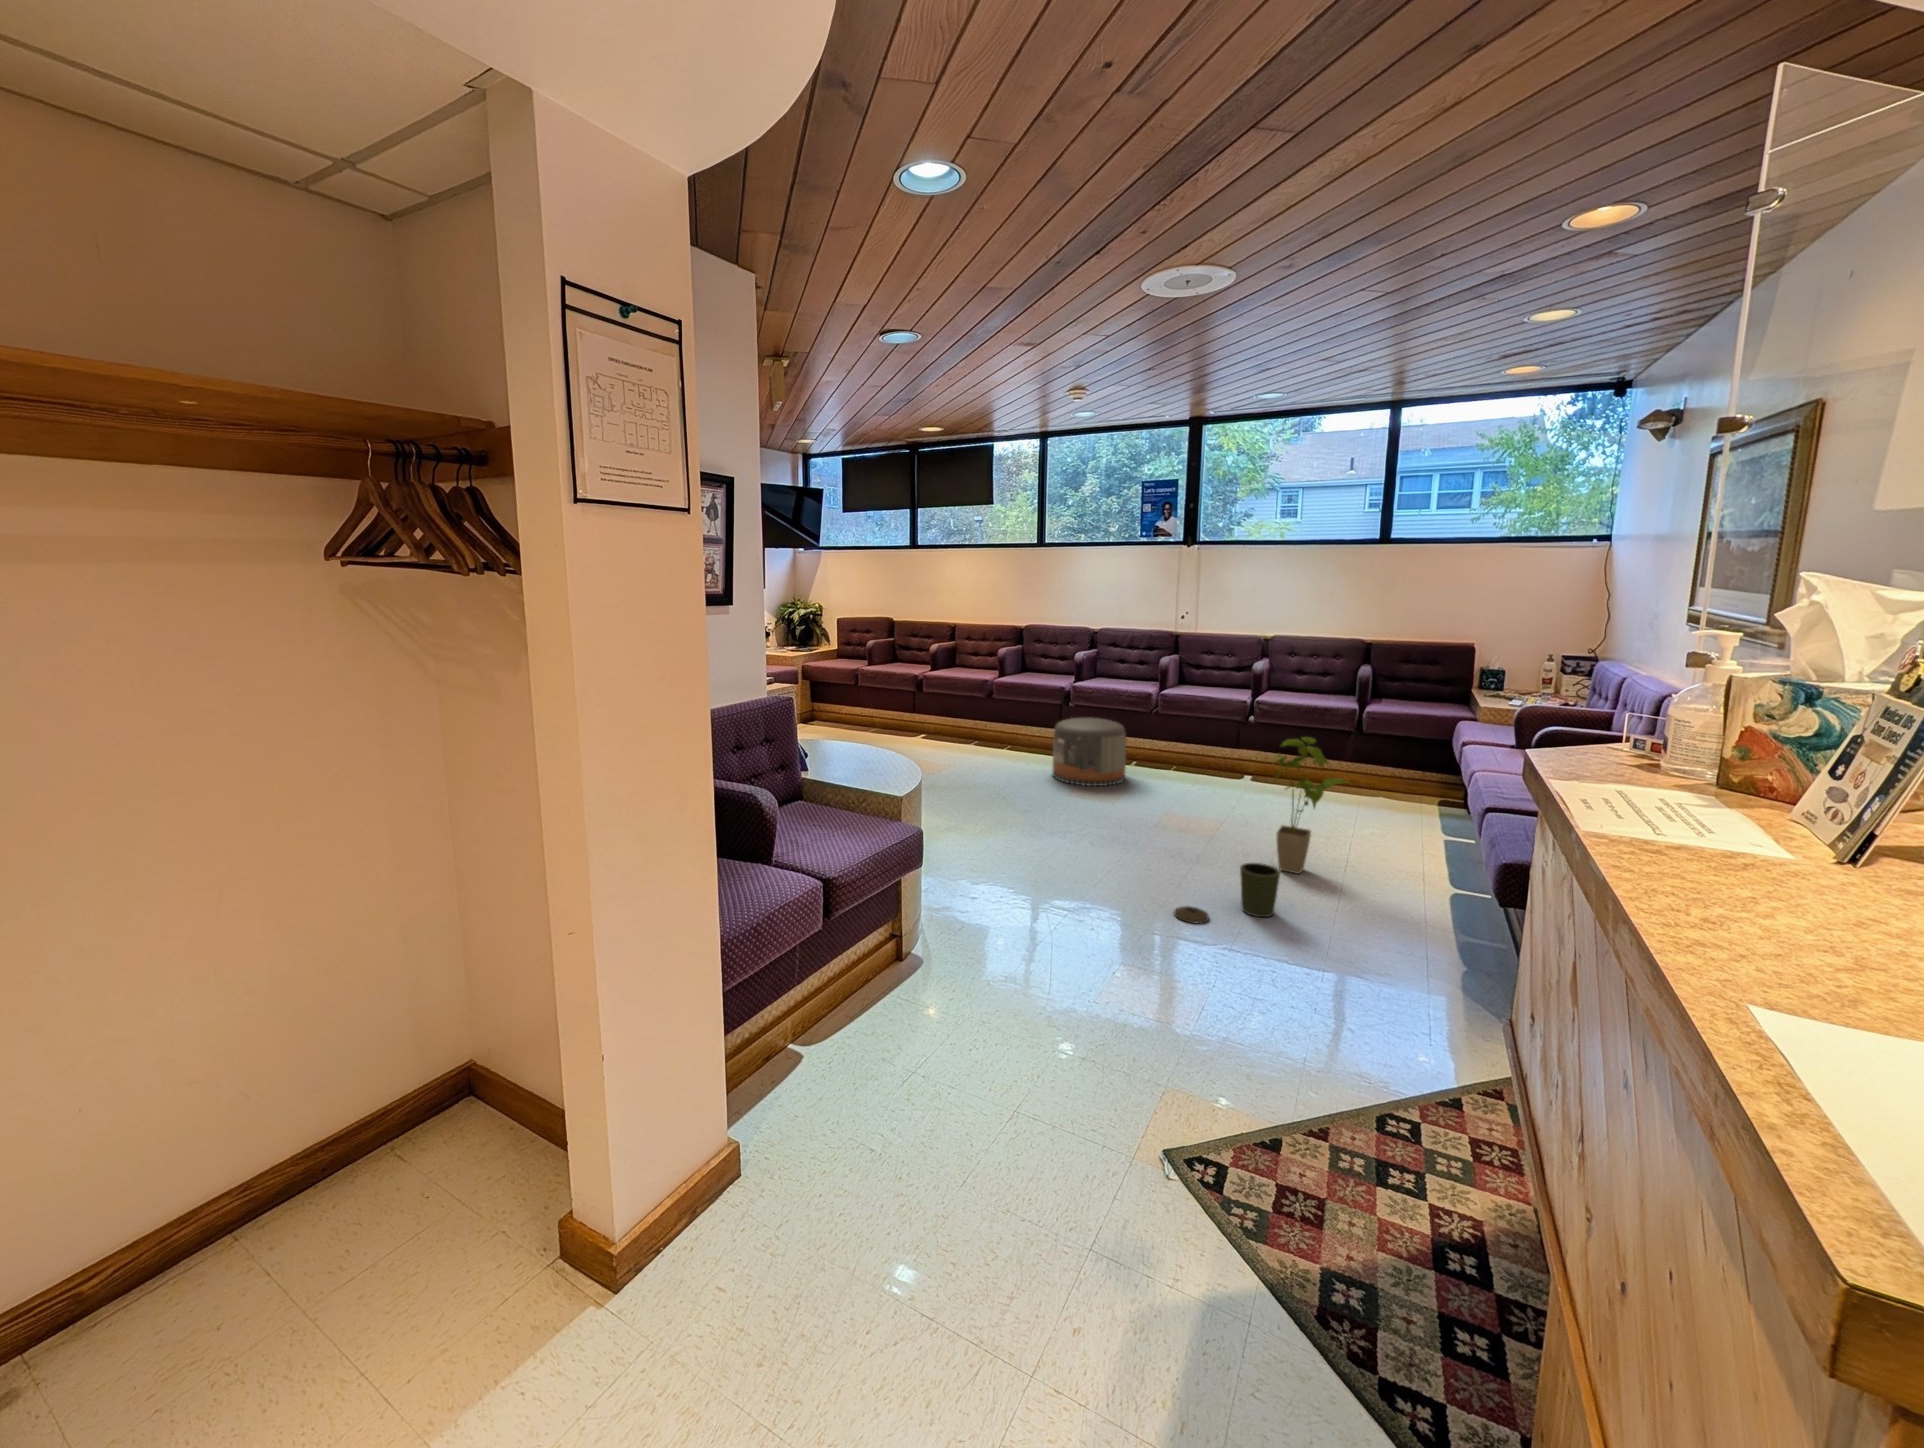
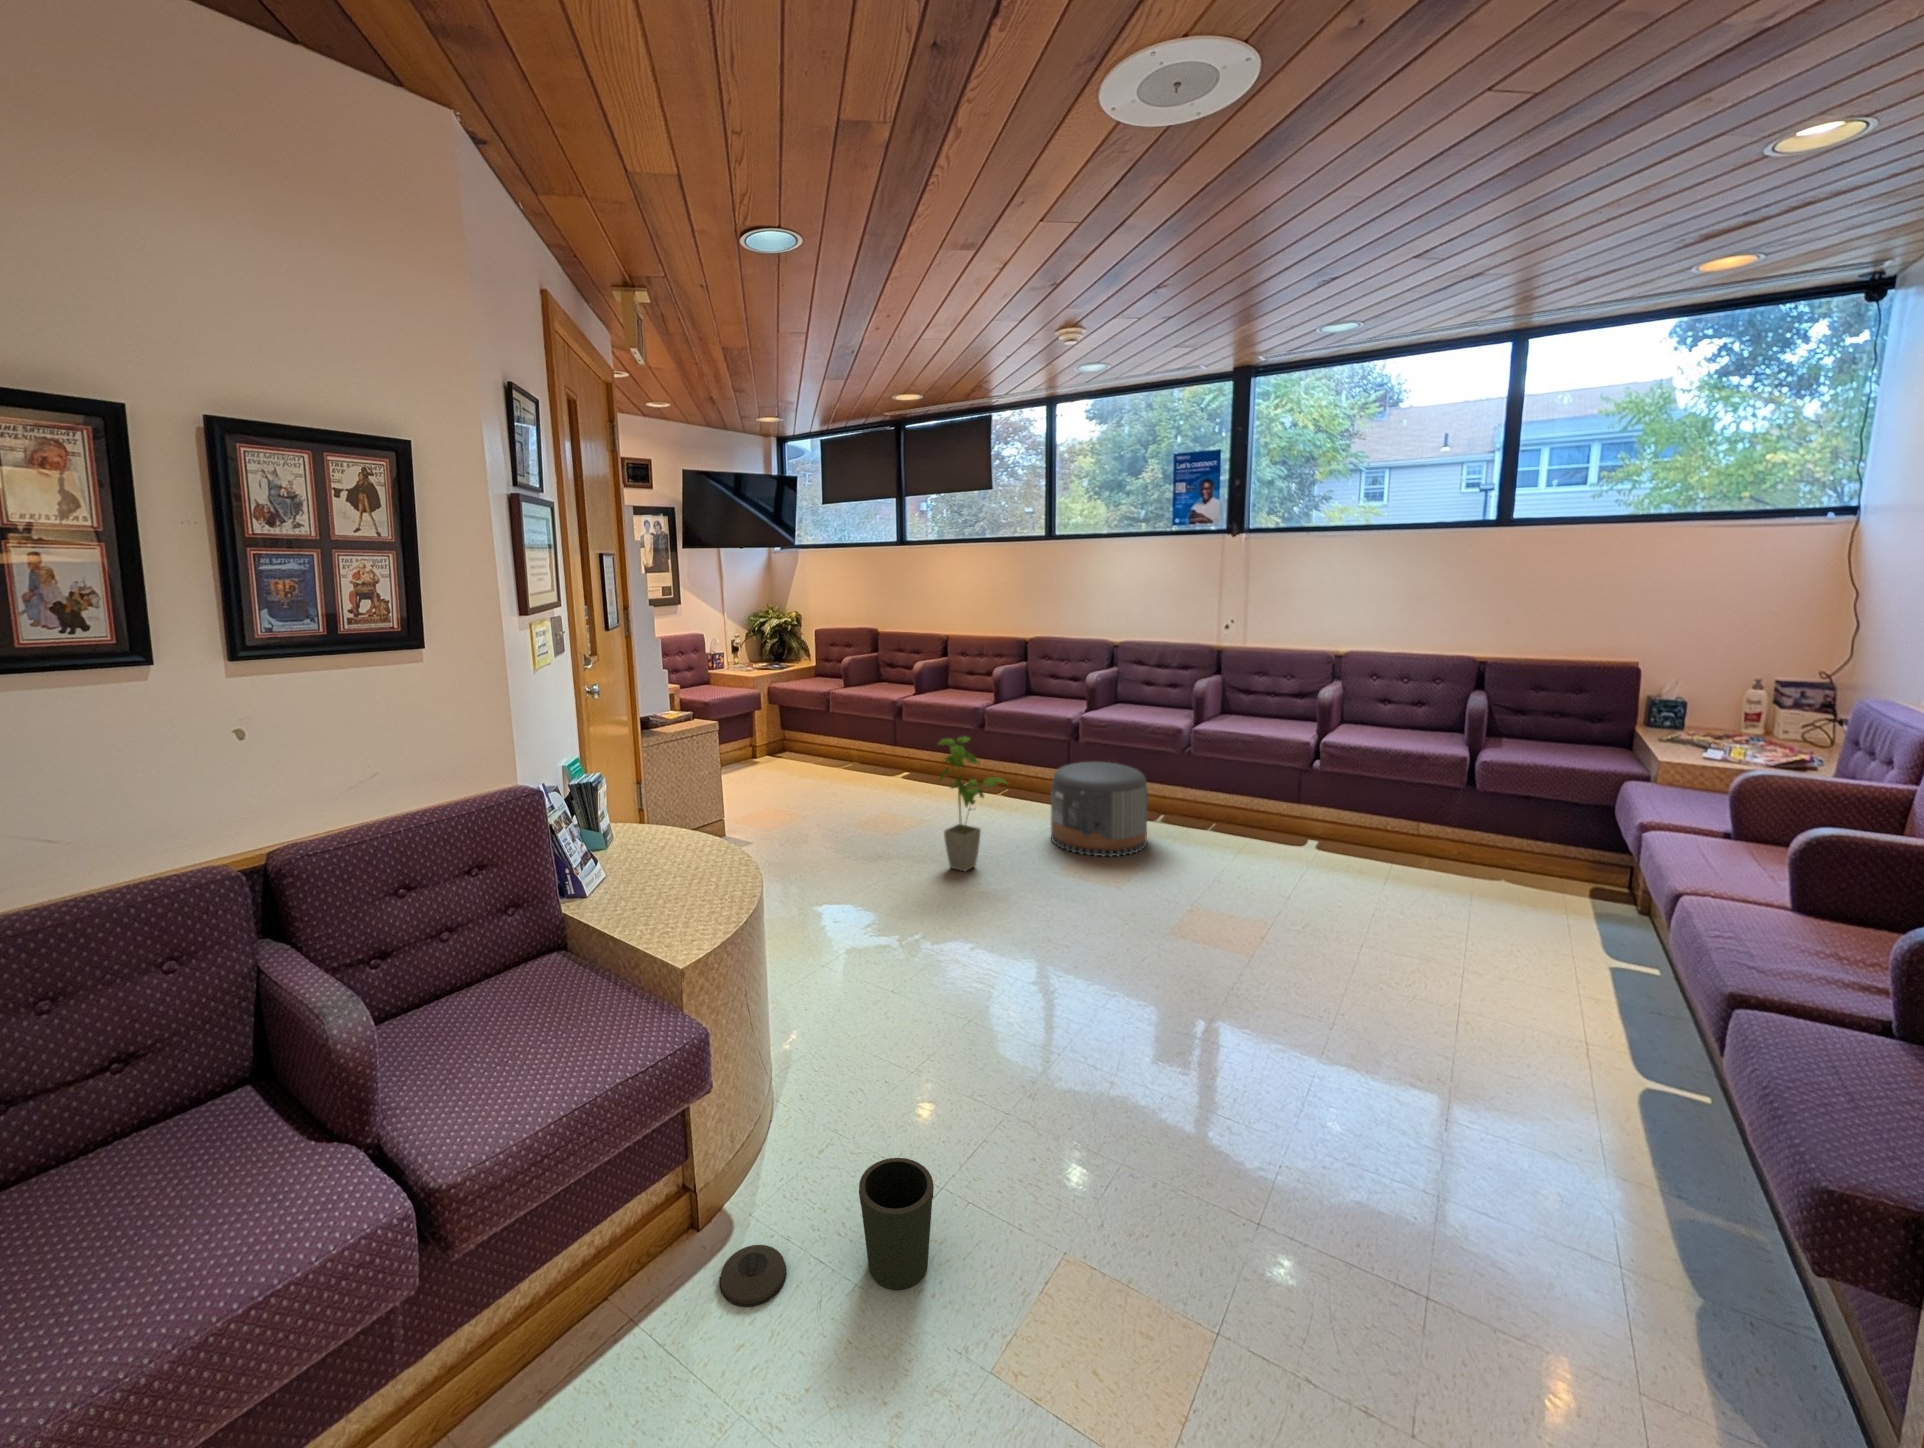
house plant: present [1272,737,1347,874] -> present [938,737,1008,871]
trash can: present [1174,863,1280,923] -> present [720,1158,934,1307]

